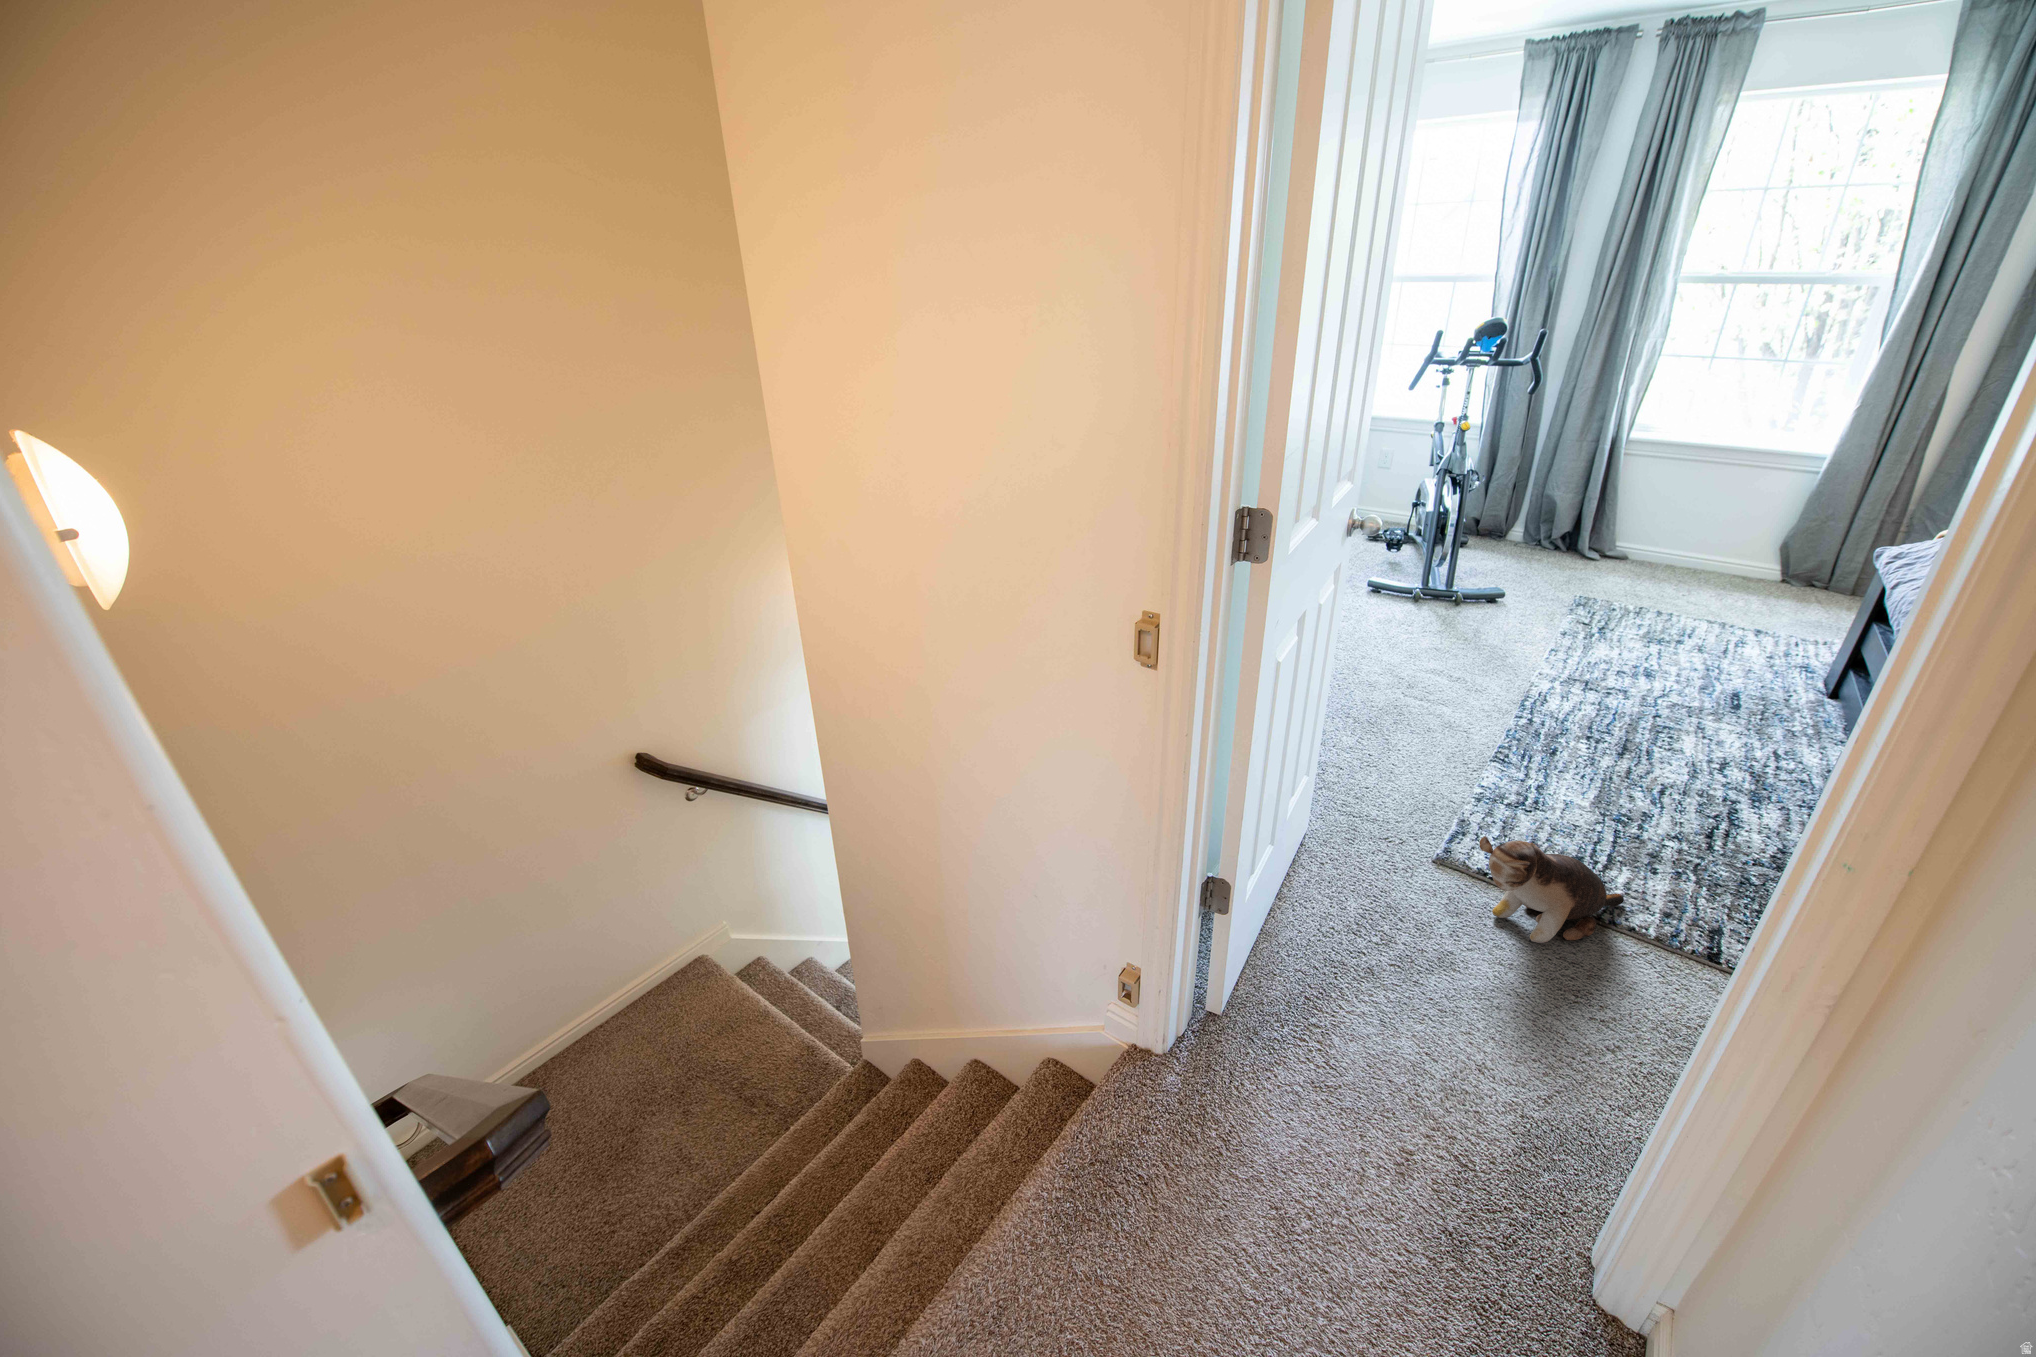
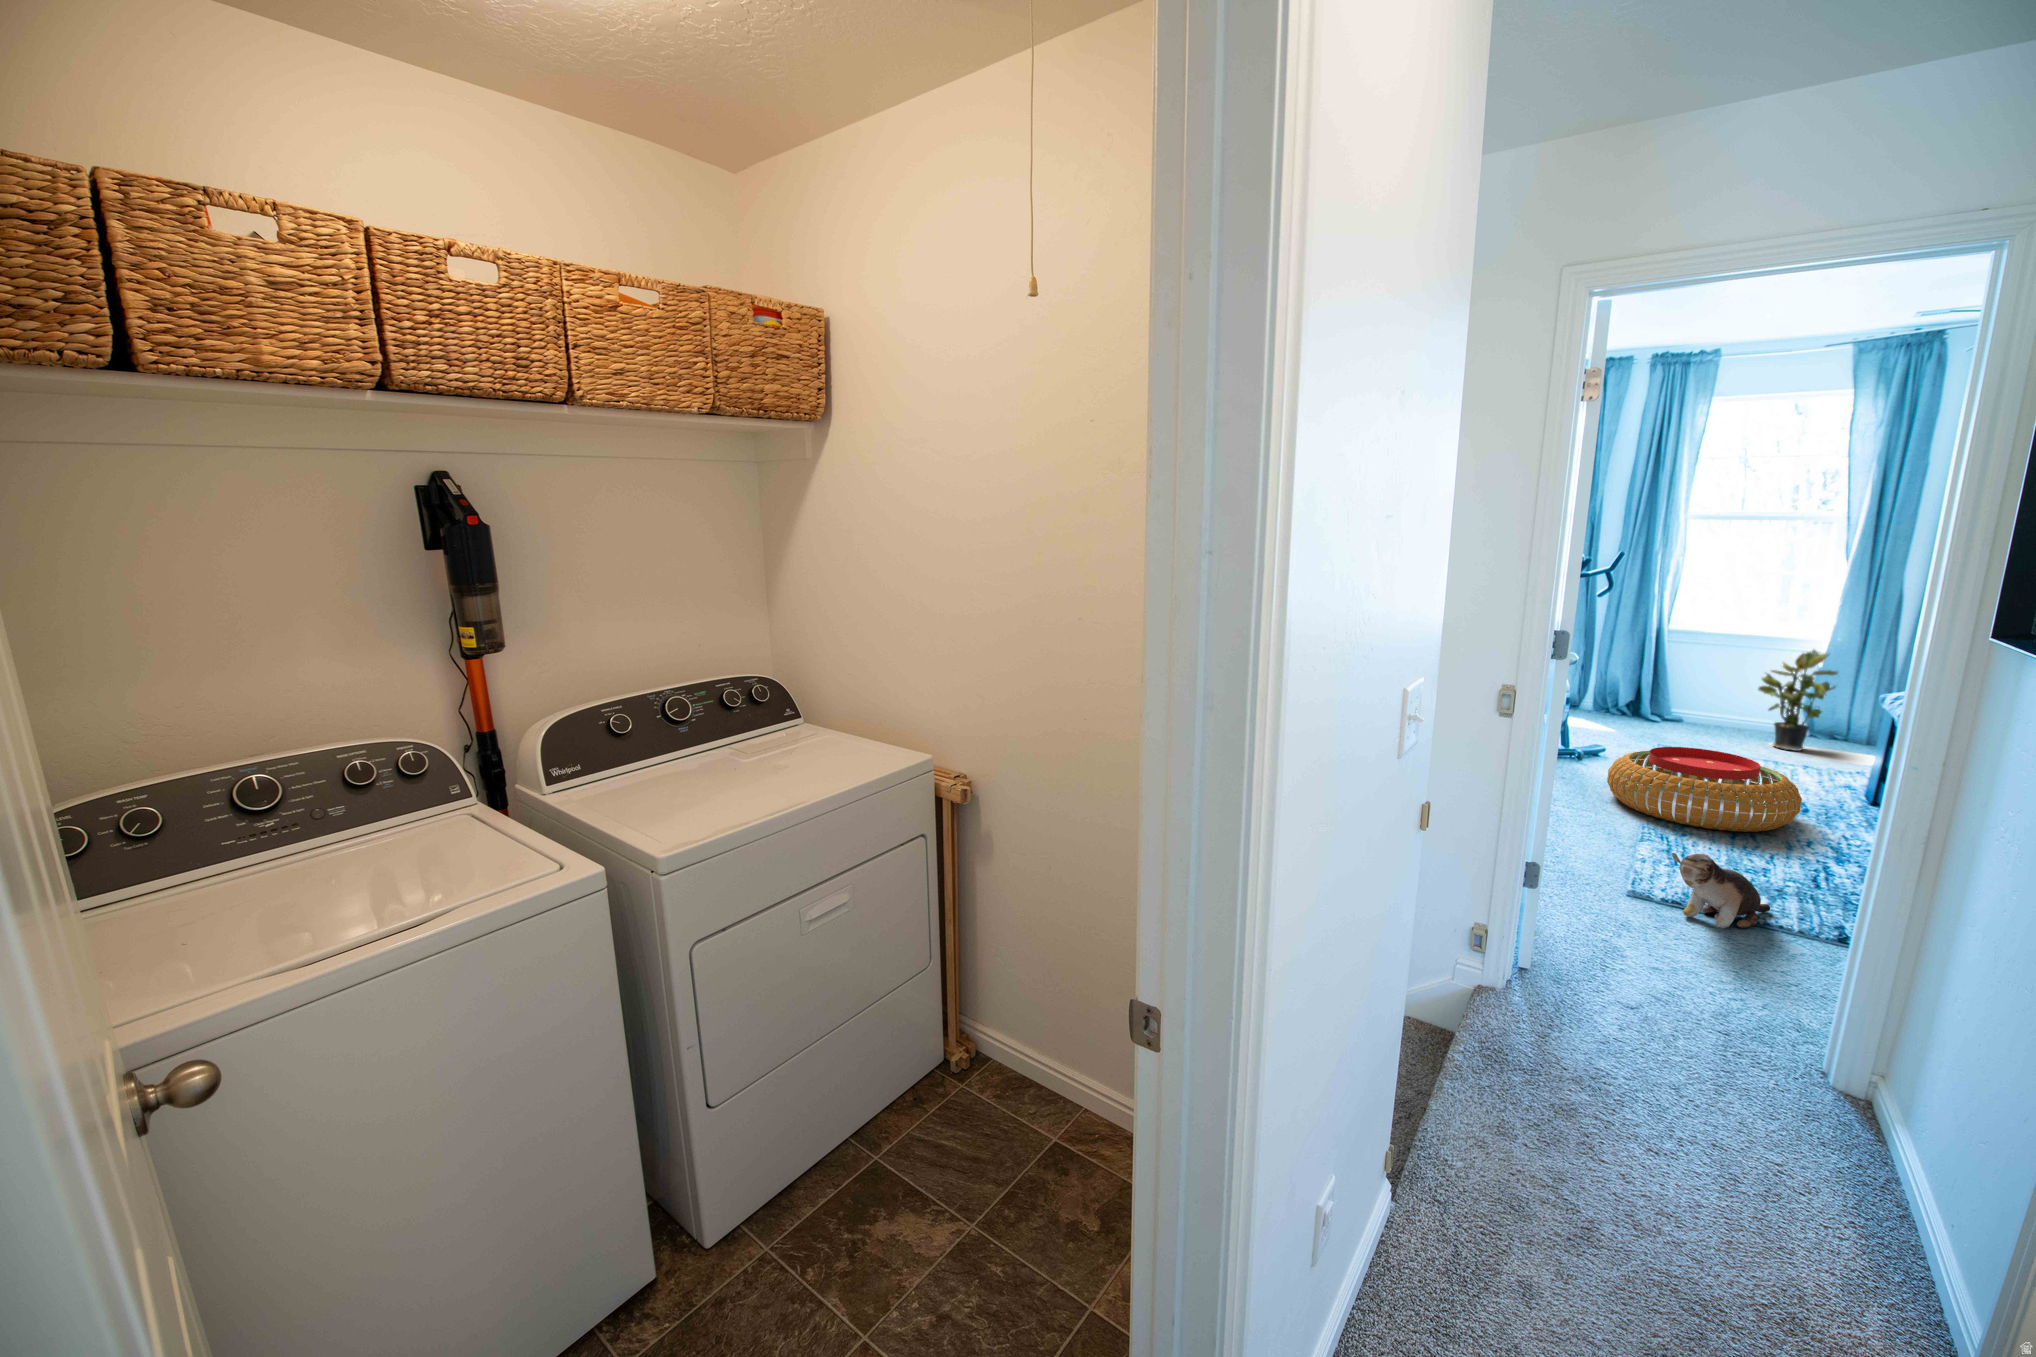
potted plant: none [1724,468,1835,602] -> present [1758,650,1838,751]
pouf: none [1482,621,1730,746] -> present [1607,747,1802,832]

